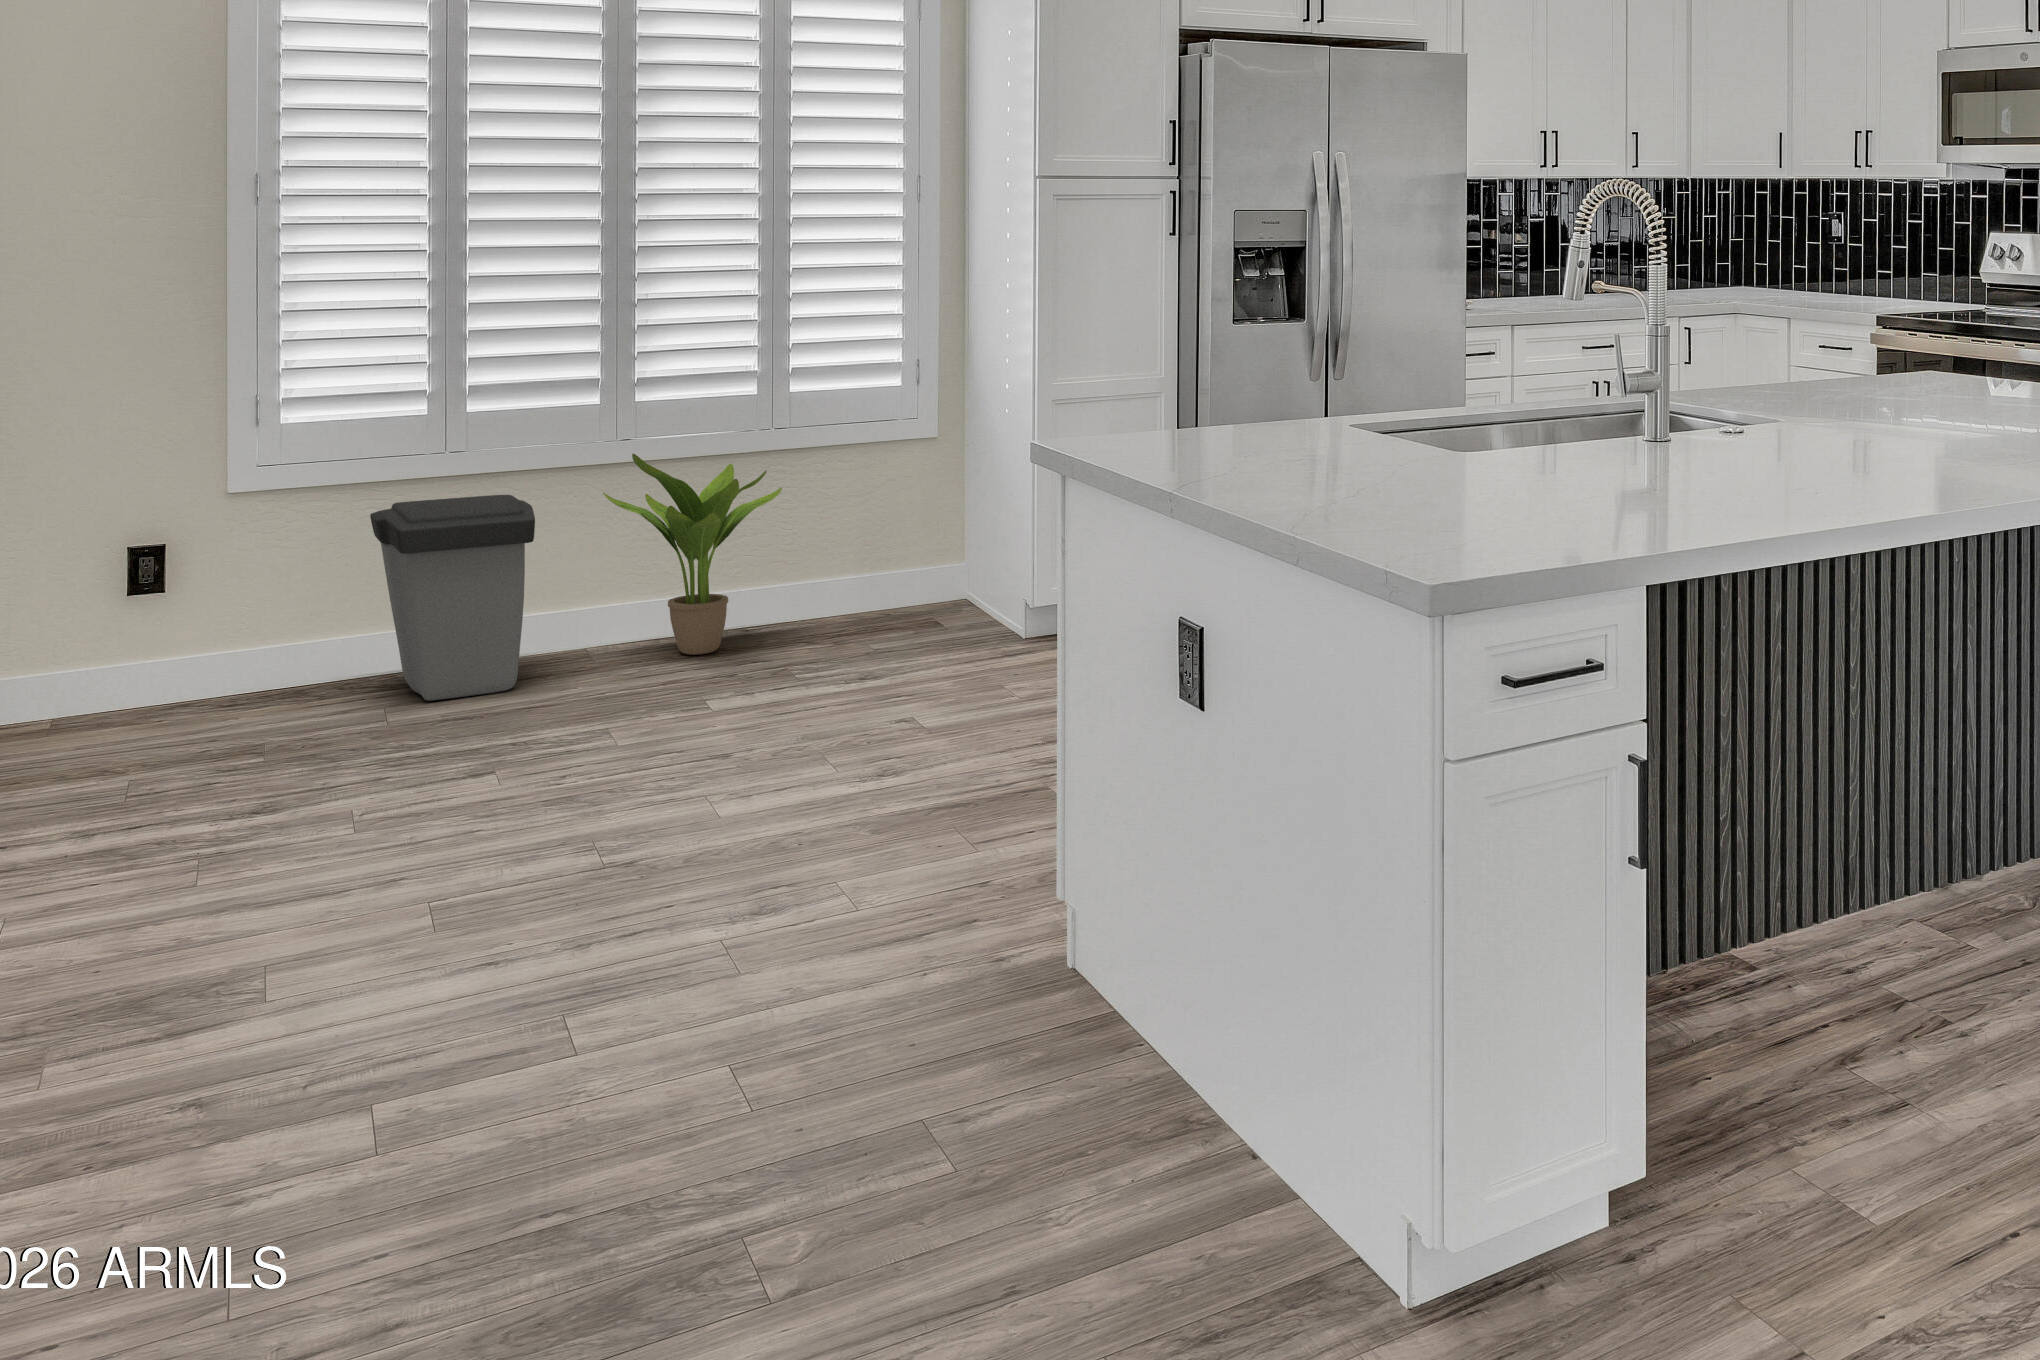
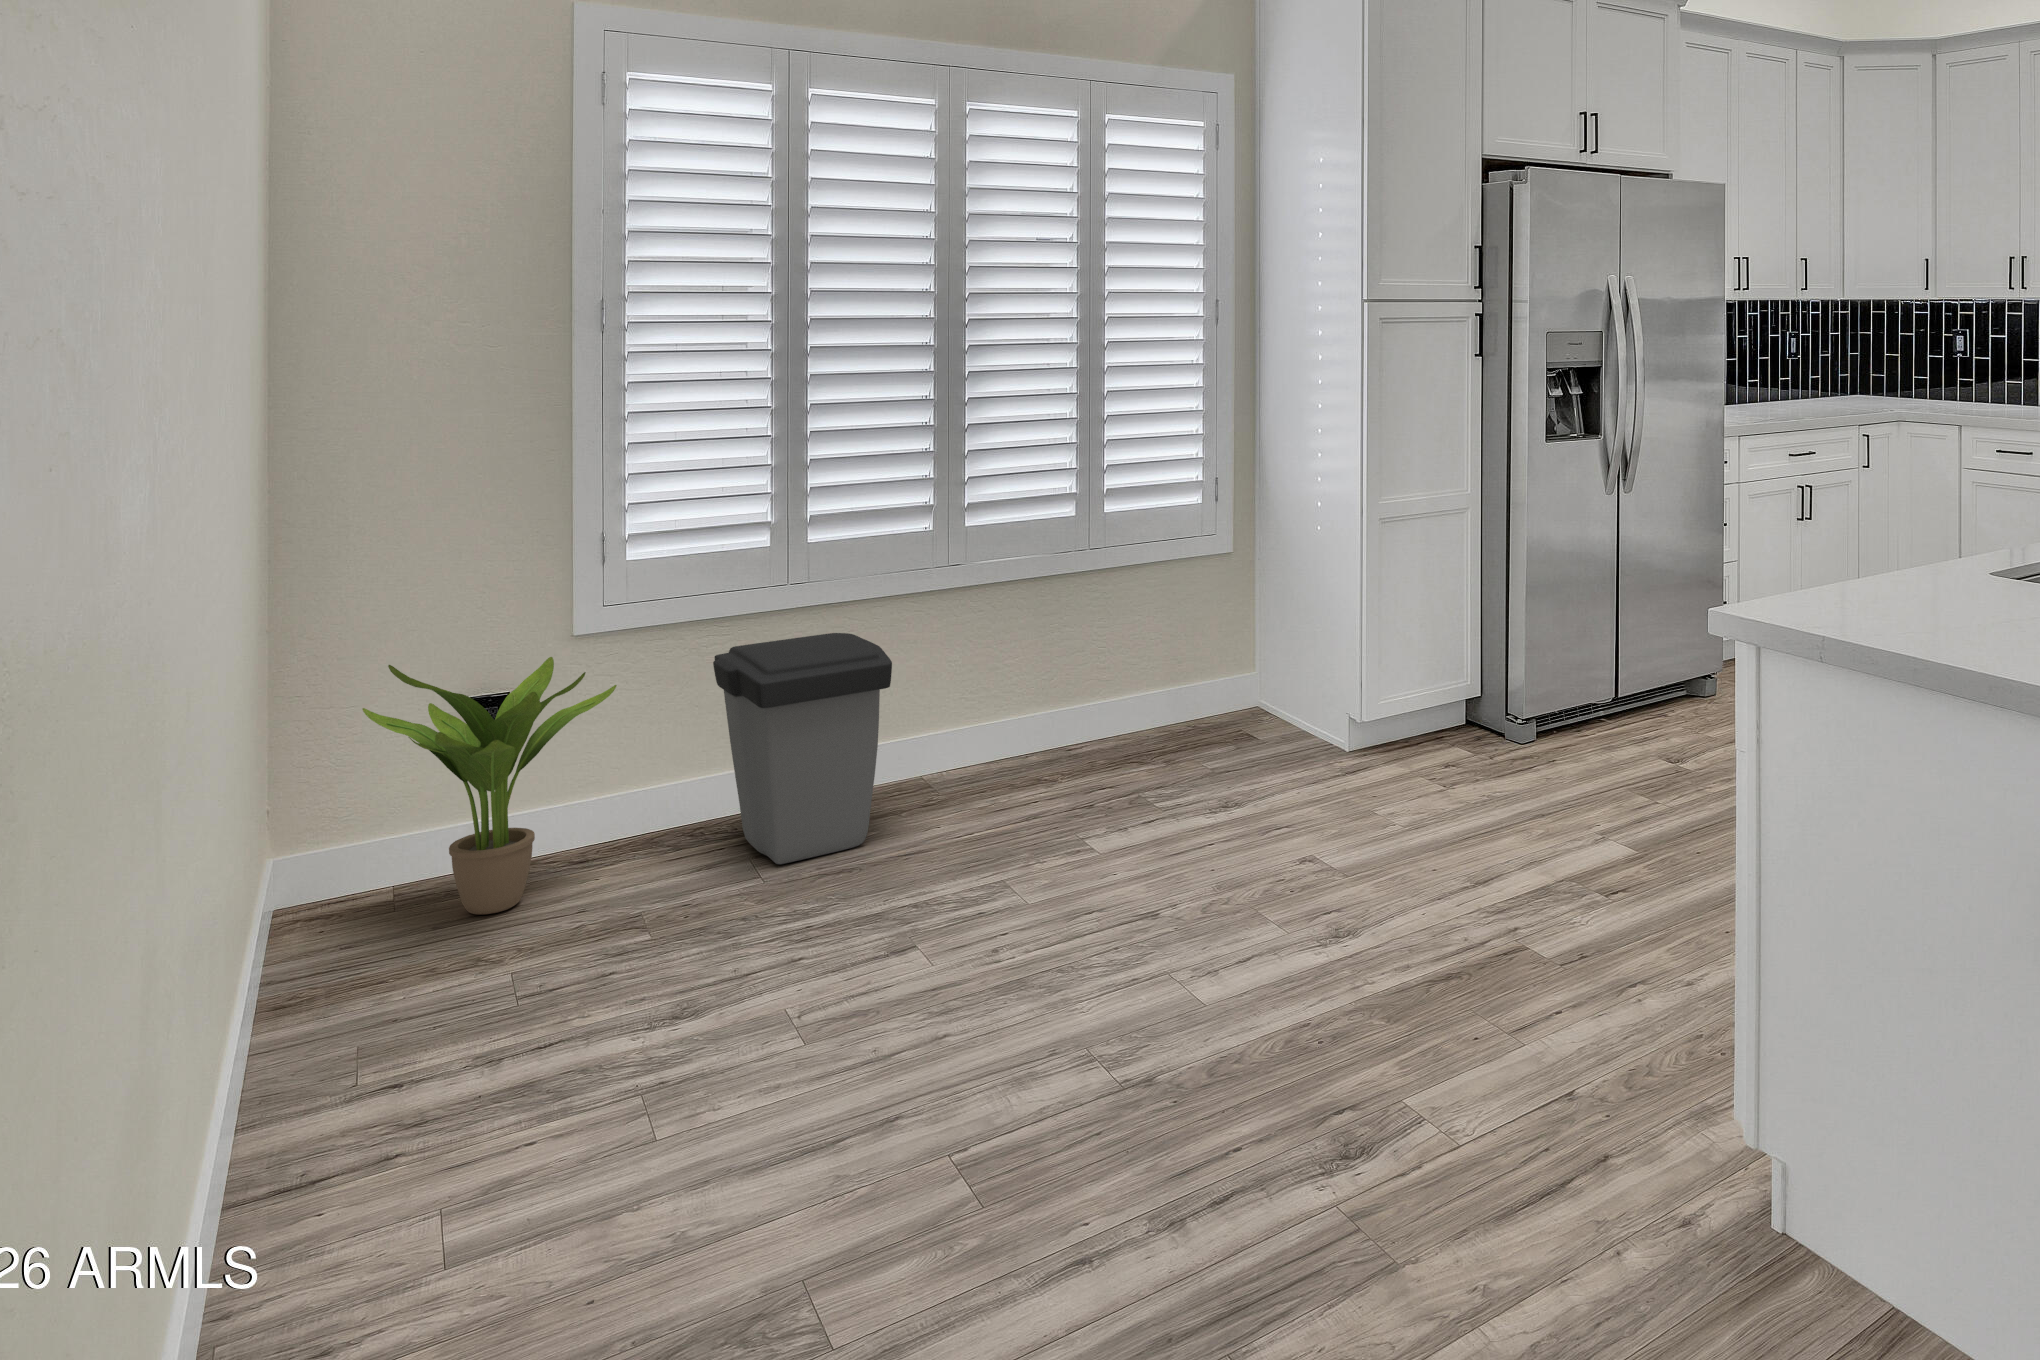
potted plant: present [603,454,782,655] -> present [362,657,617,915]

